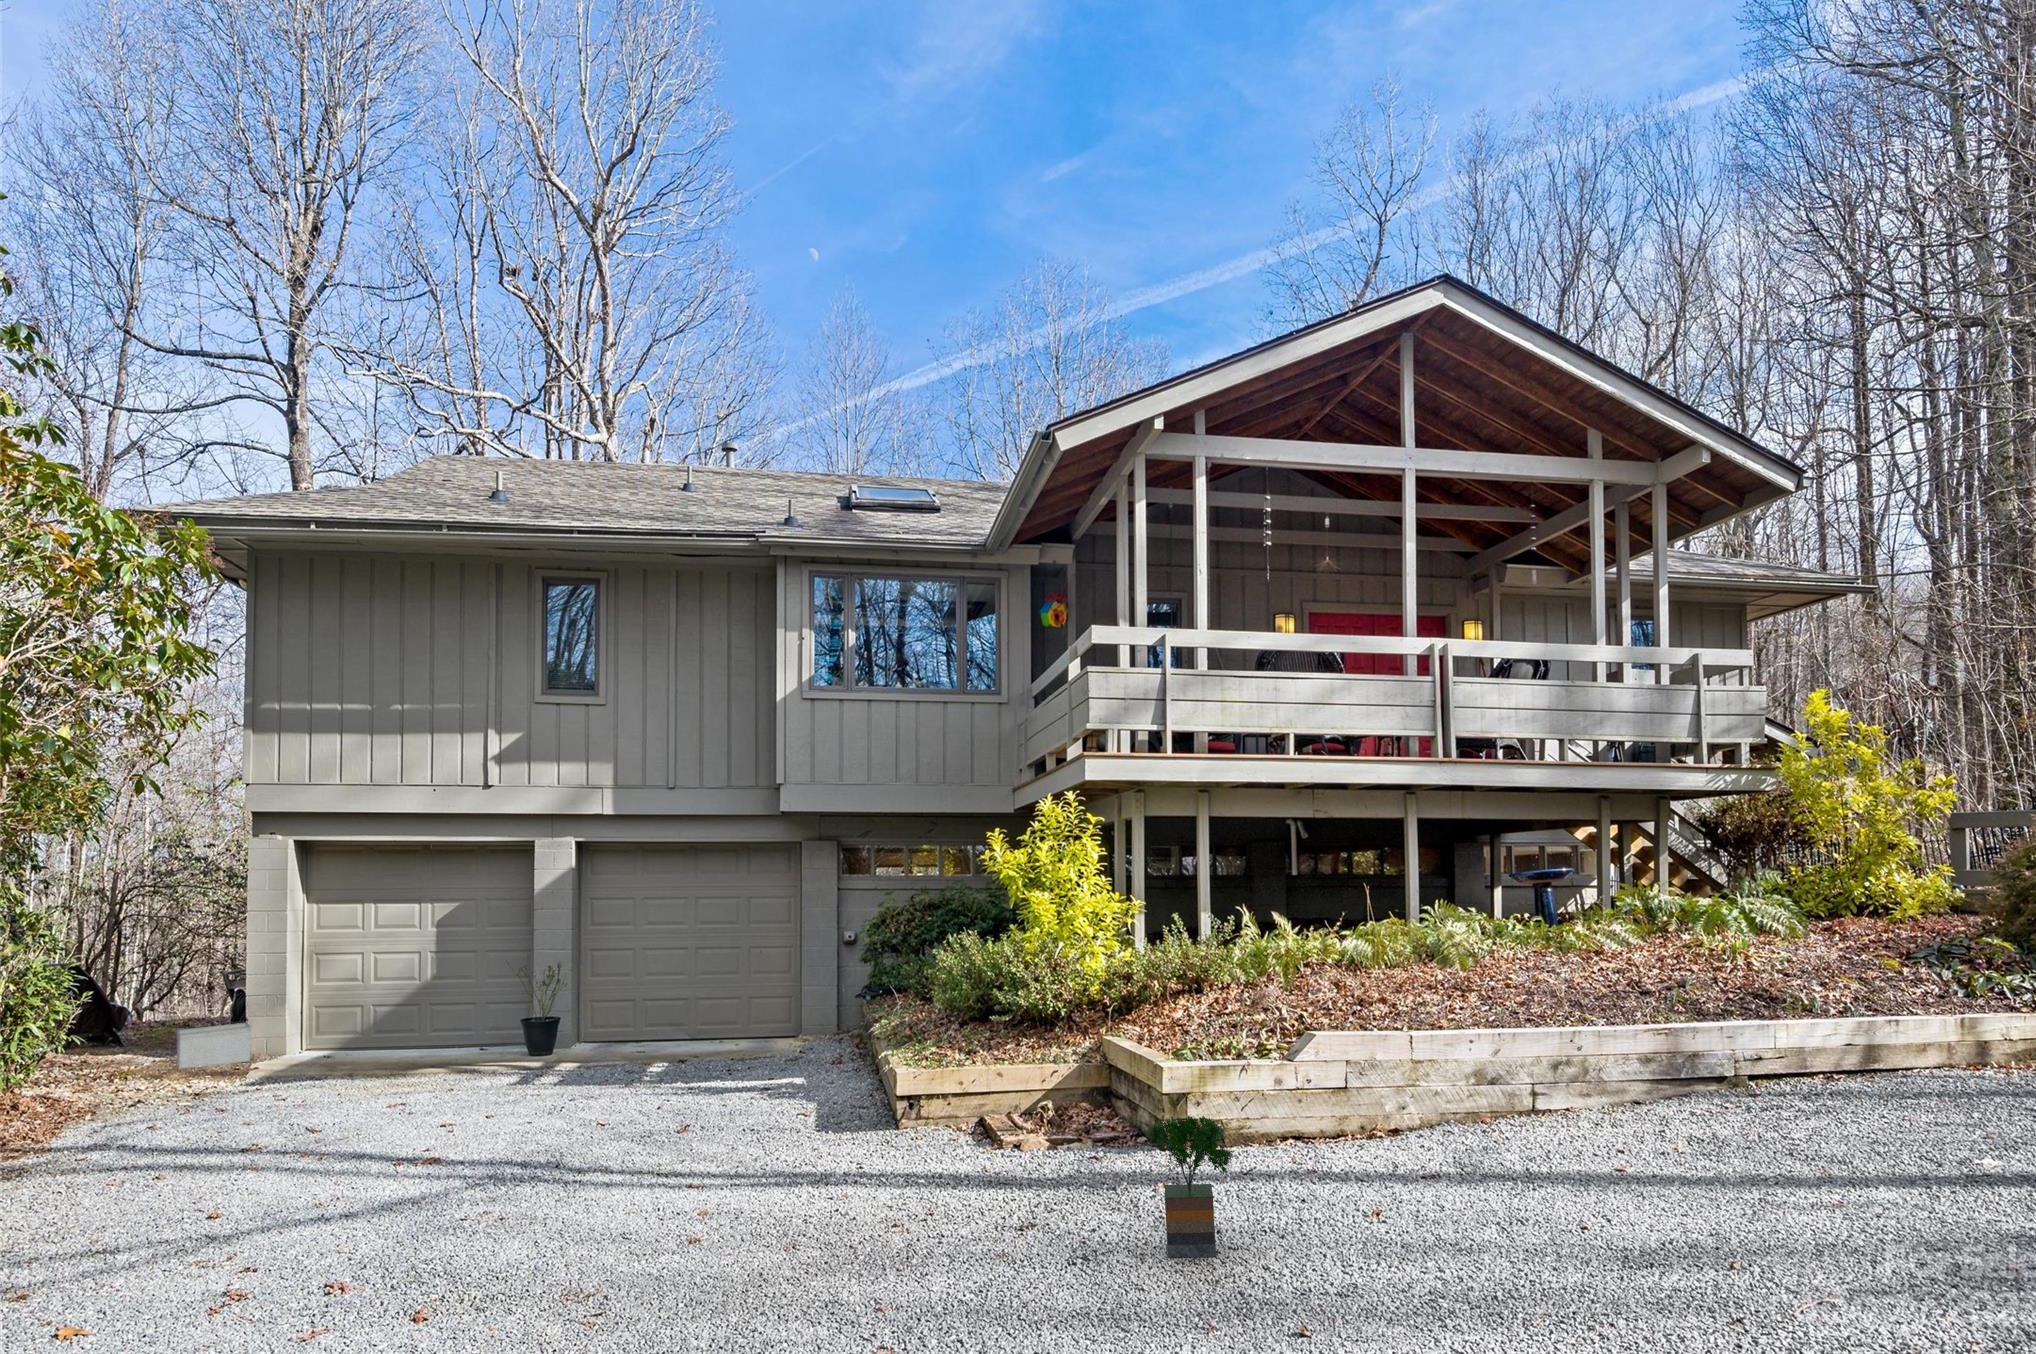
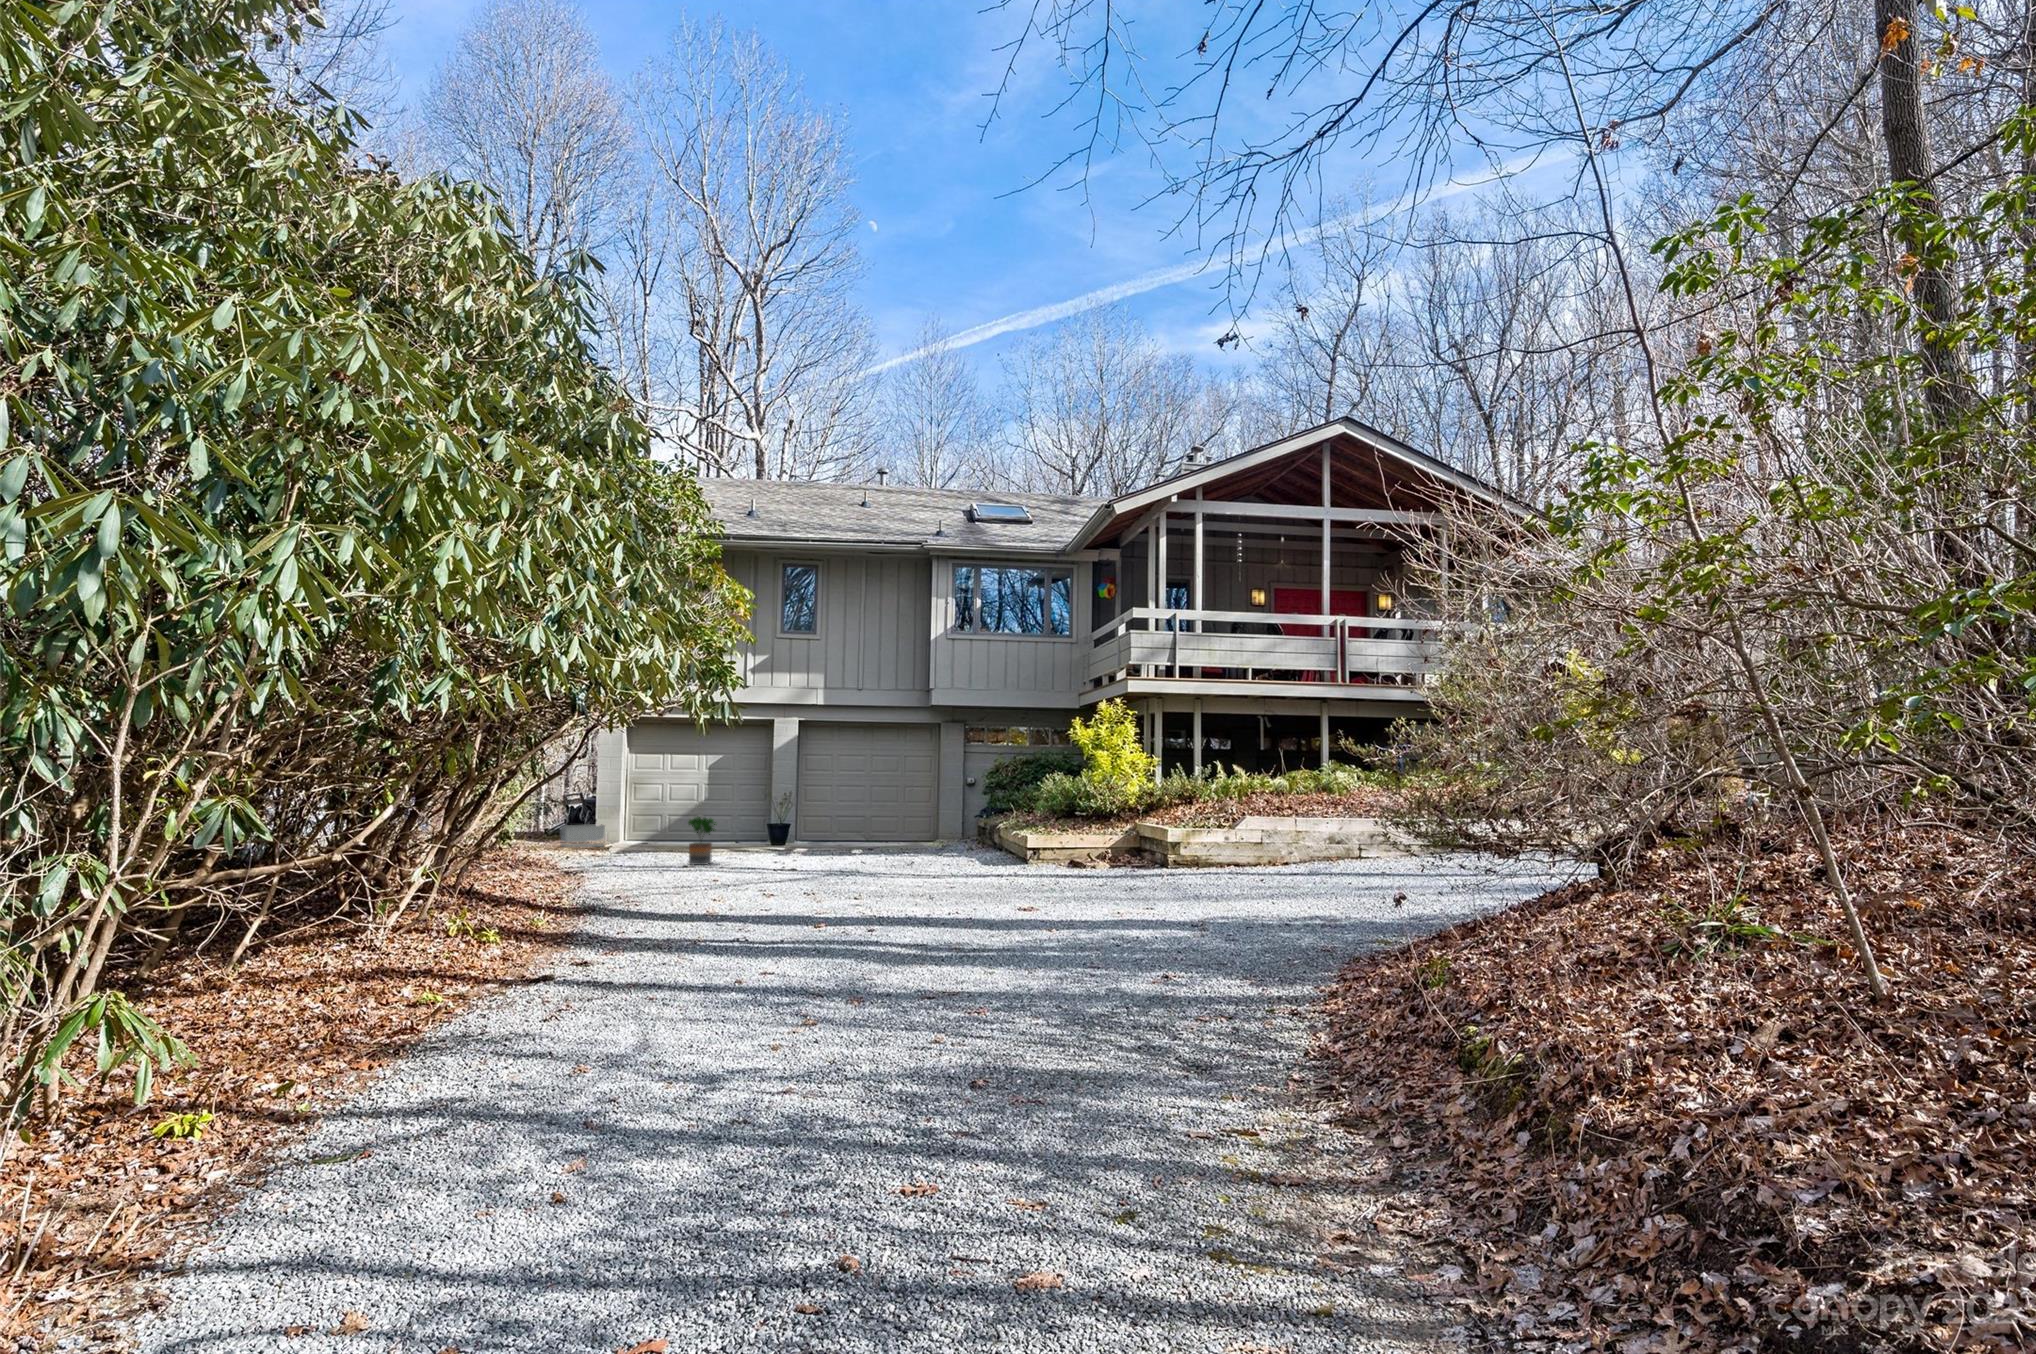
potted tree: present [1146,1116,1233,1258] -> present [688,817,717,865]

